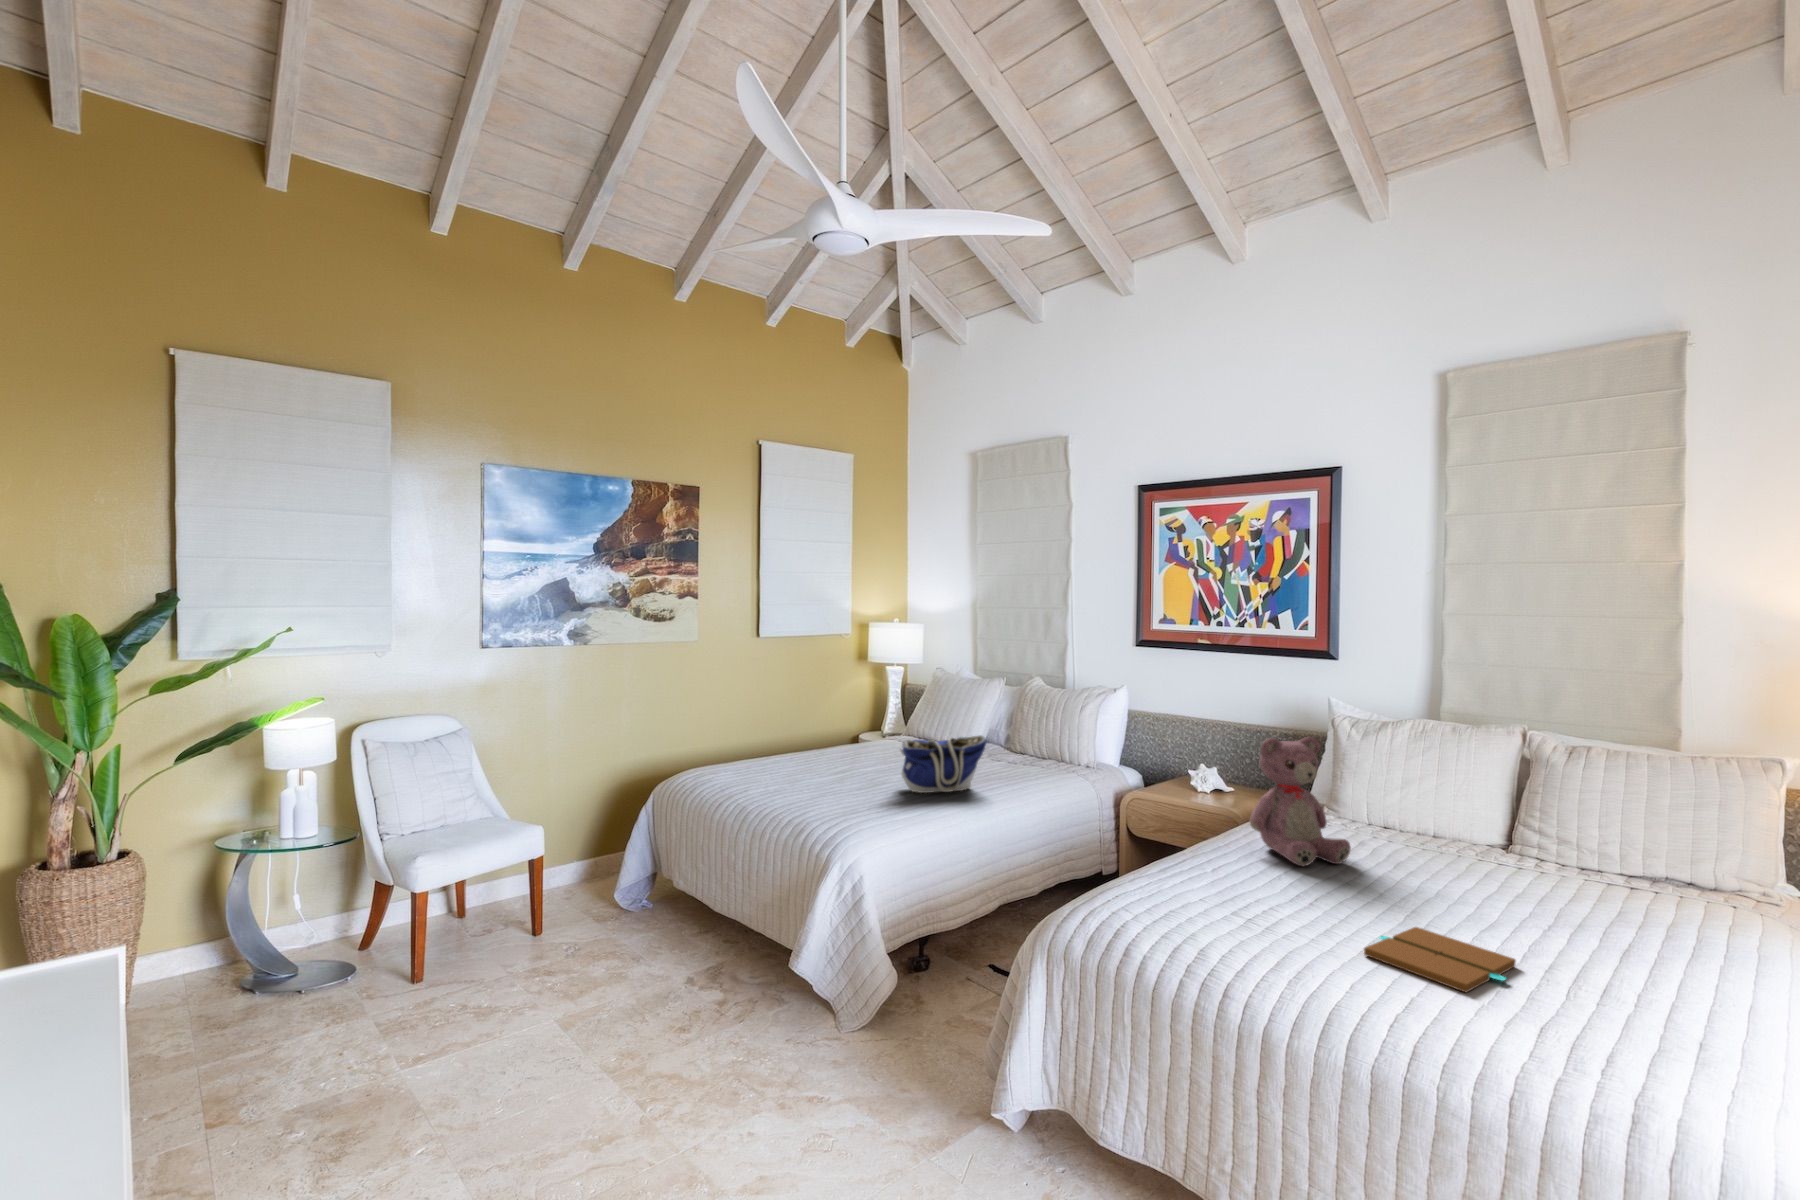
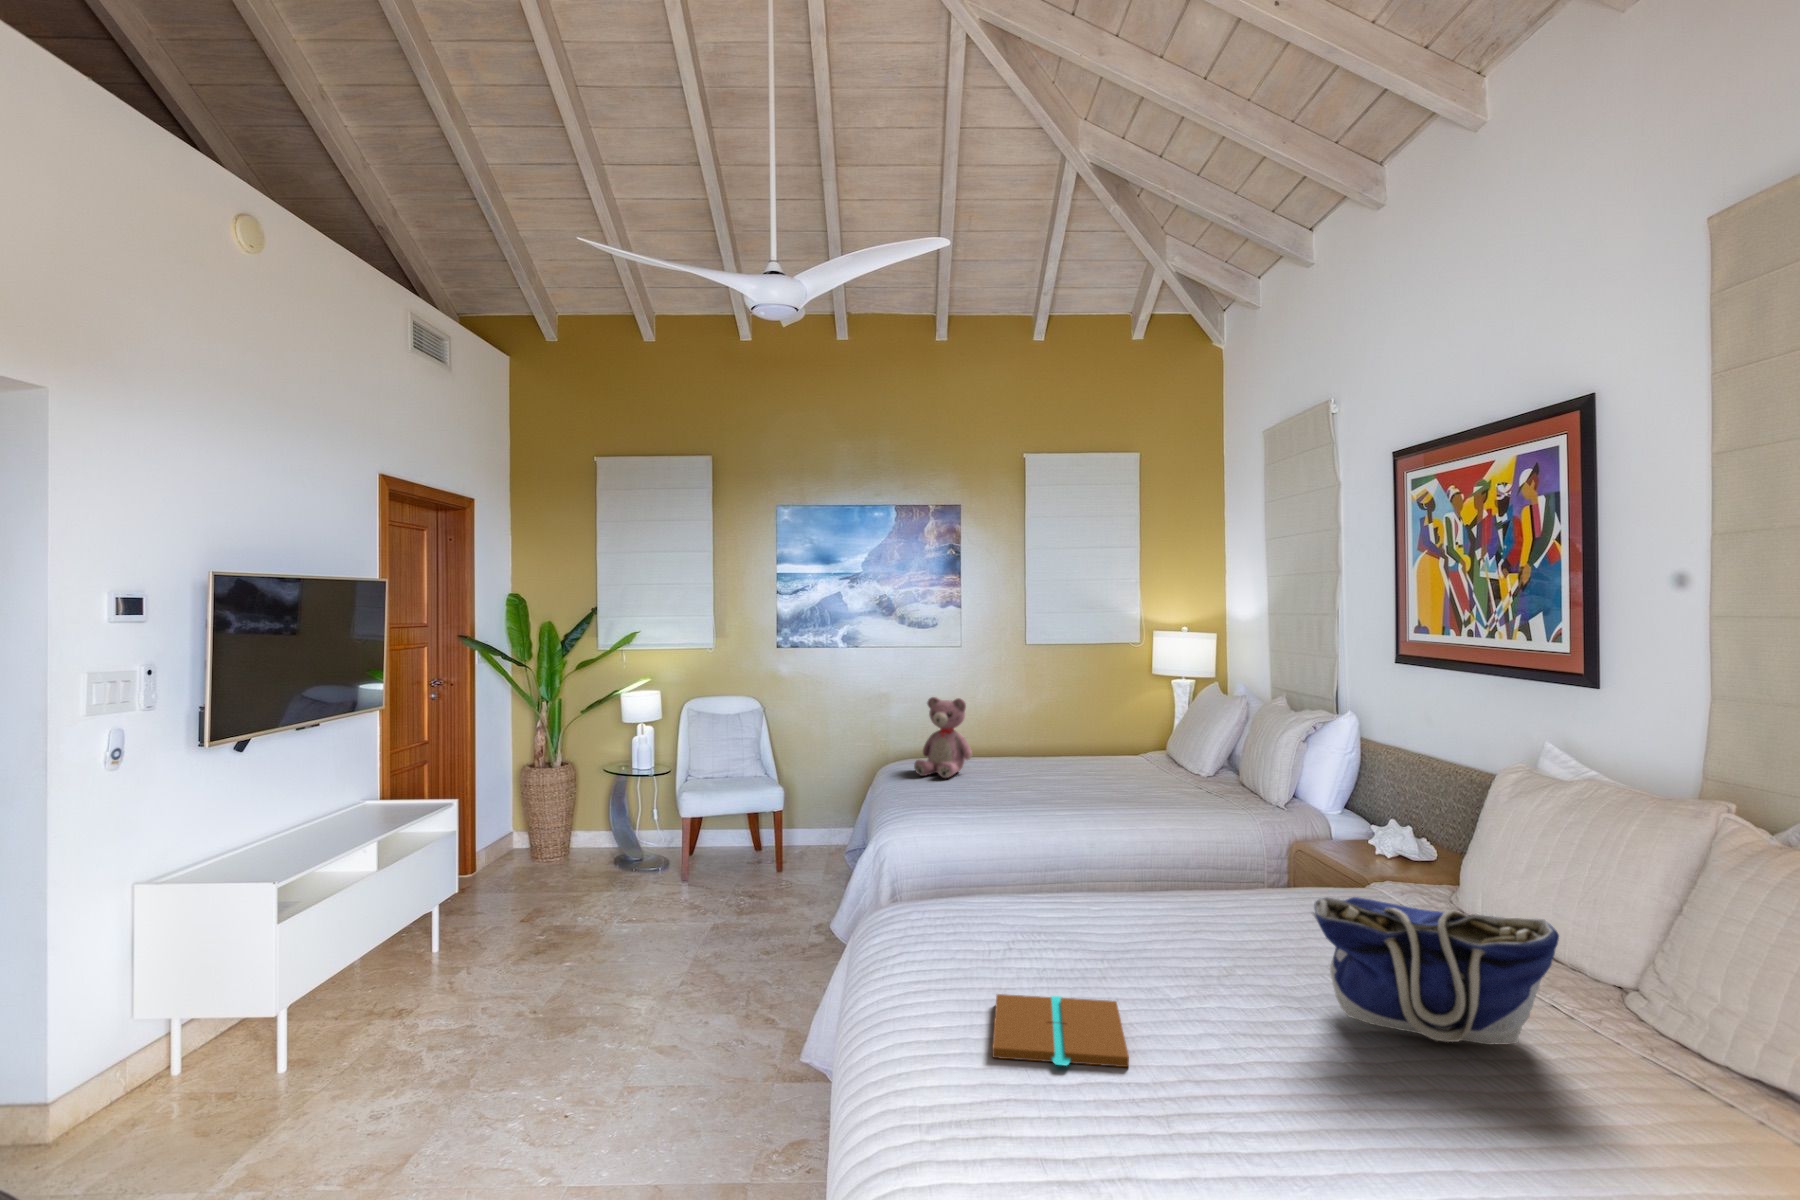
tote bag: present [900,735,986,793] -> present [1312,897,1559,1045]
teddy bear: present [1250,737,1351,866] -> present [914,697,972,778]

